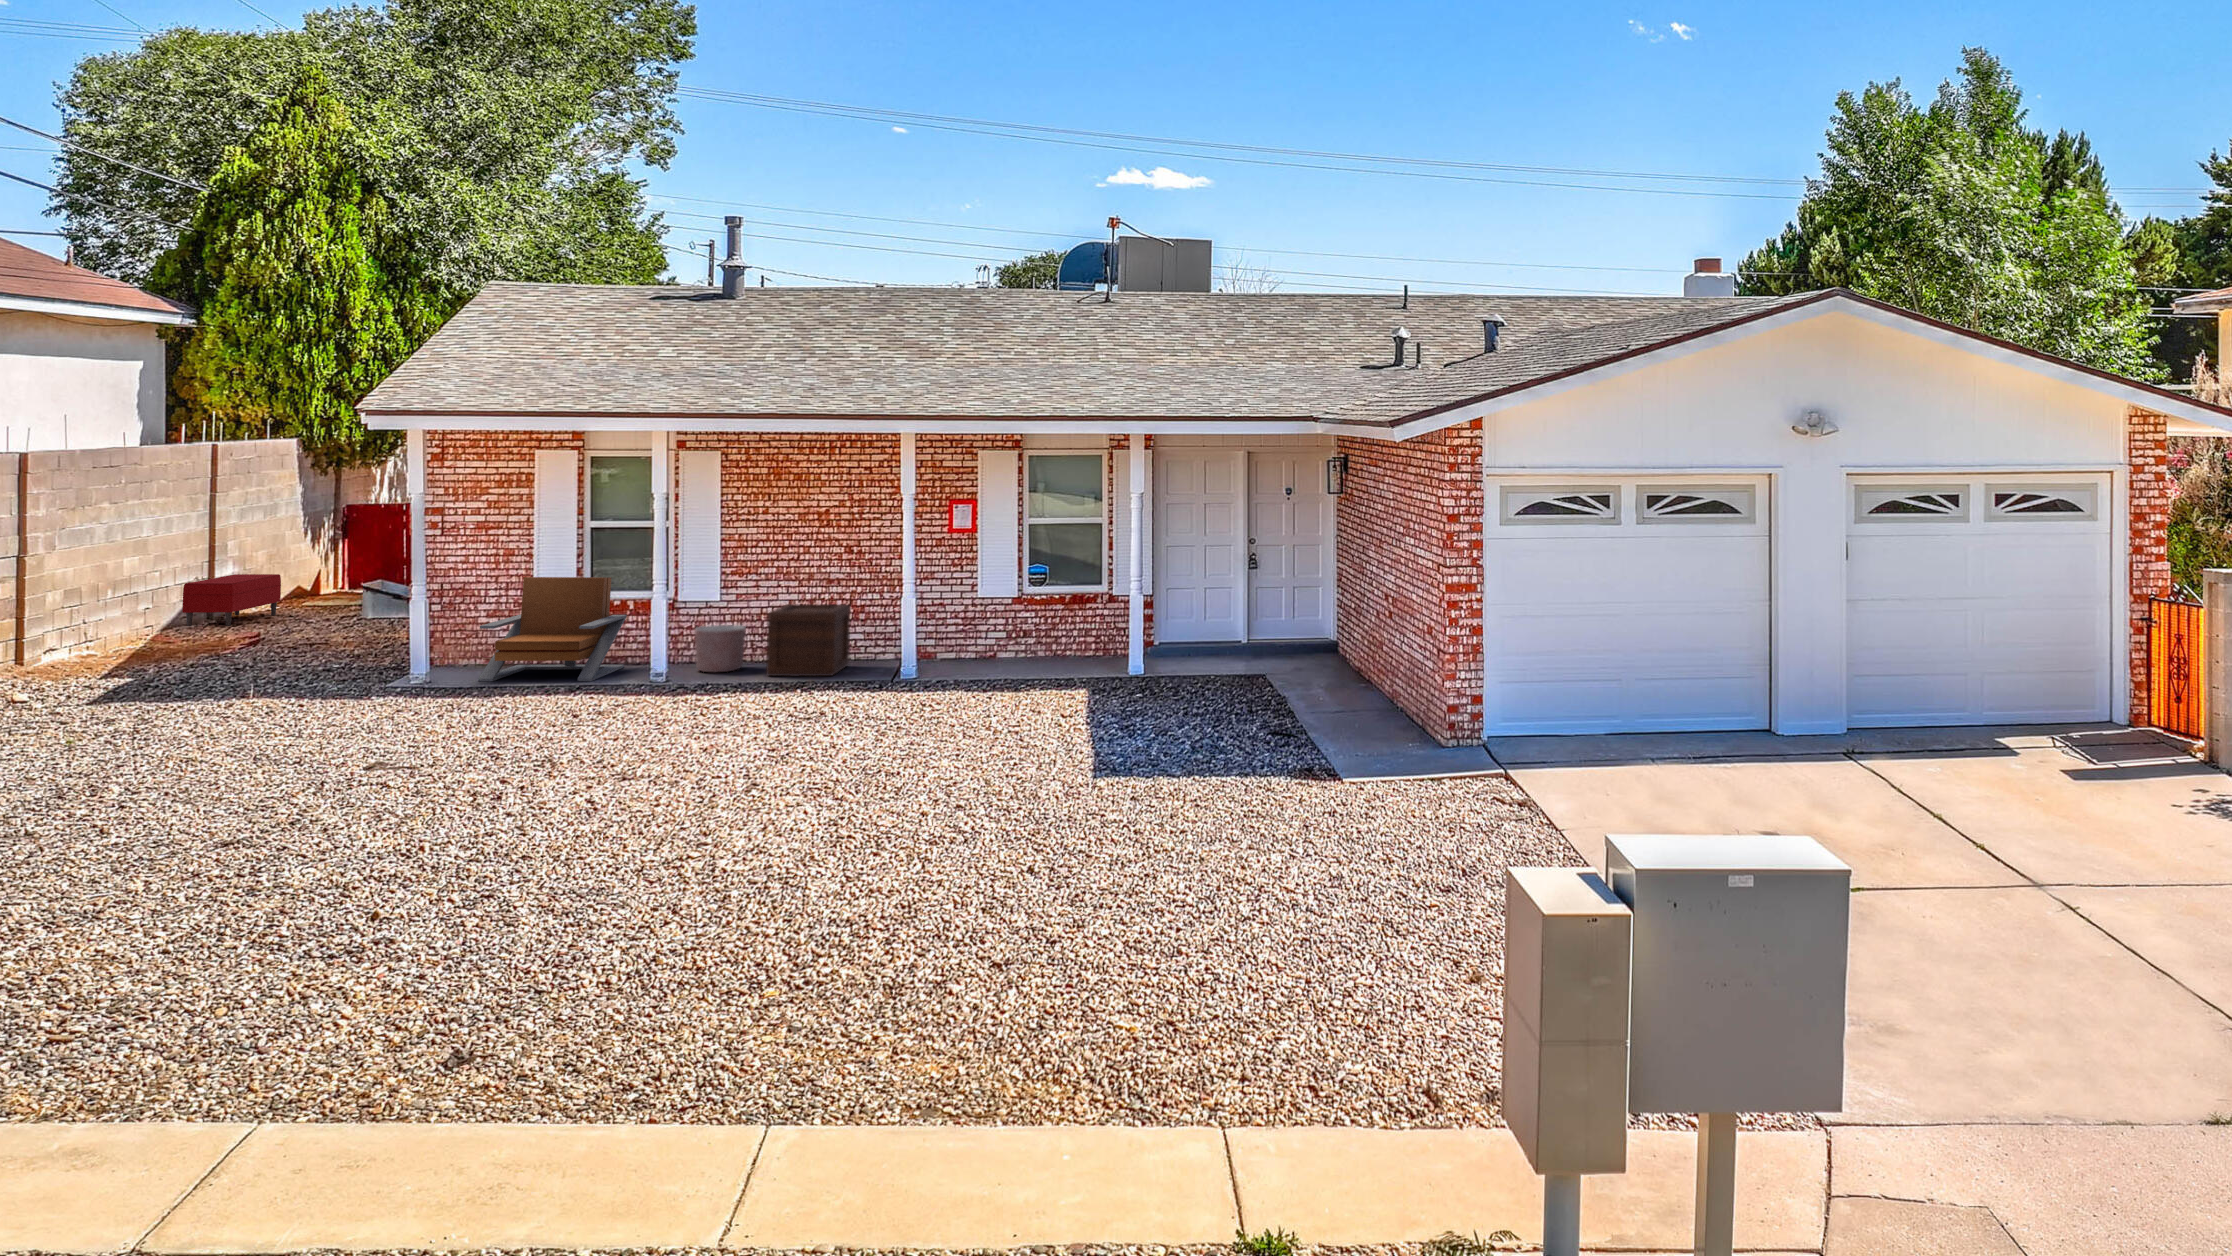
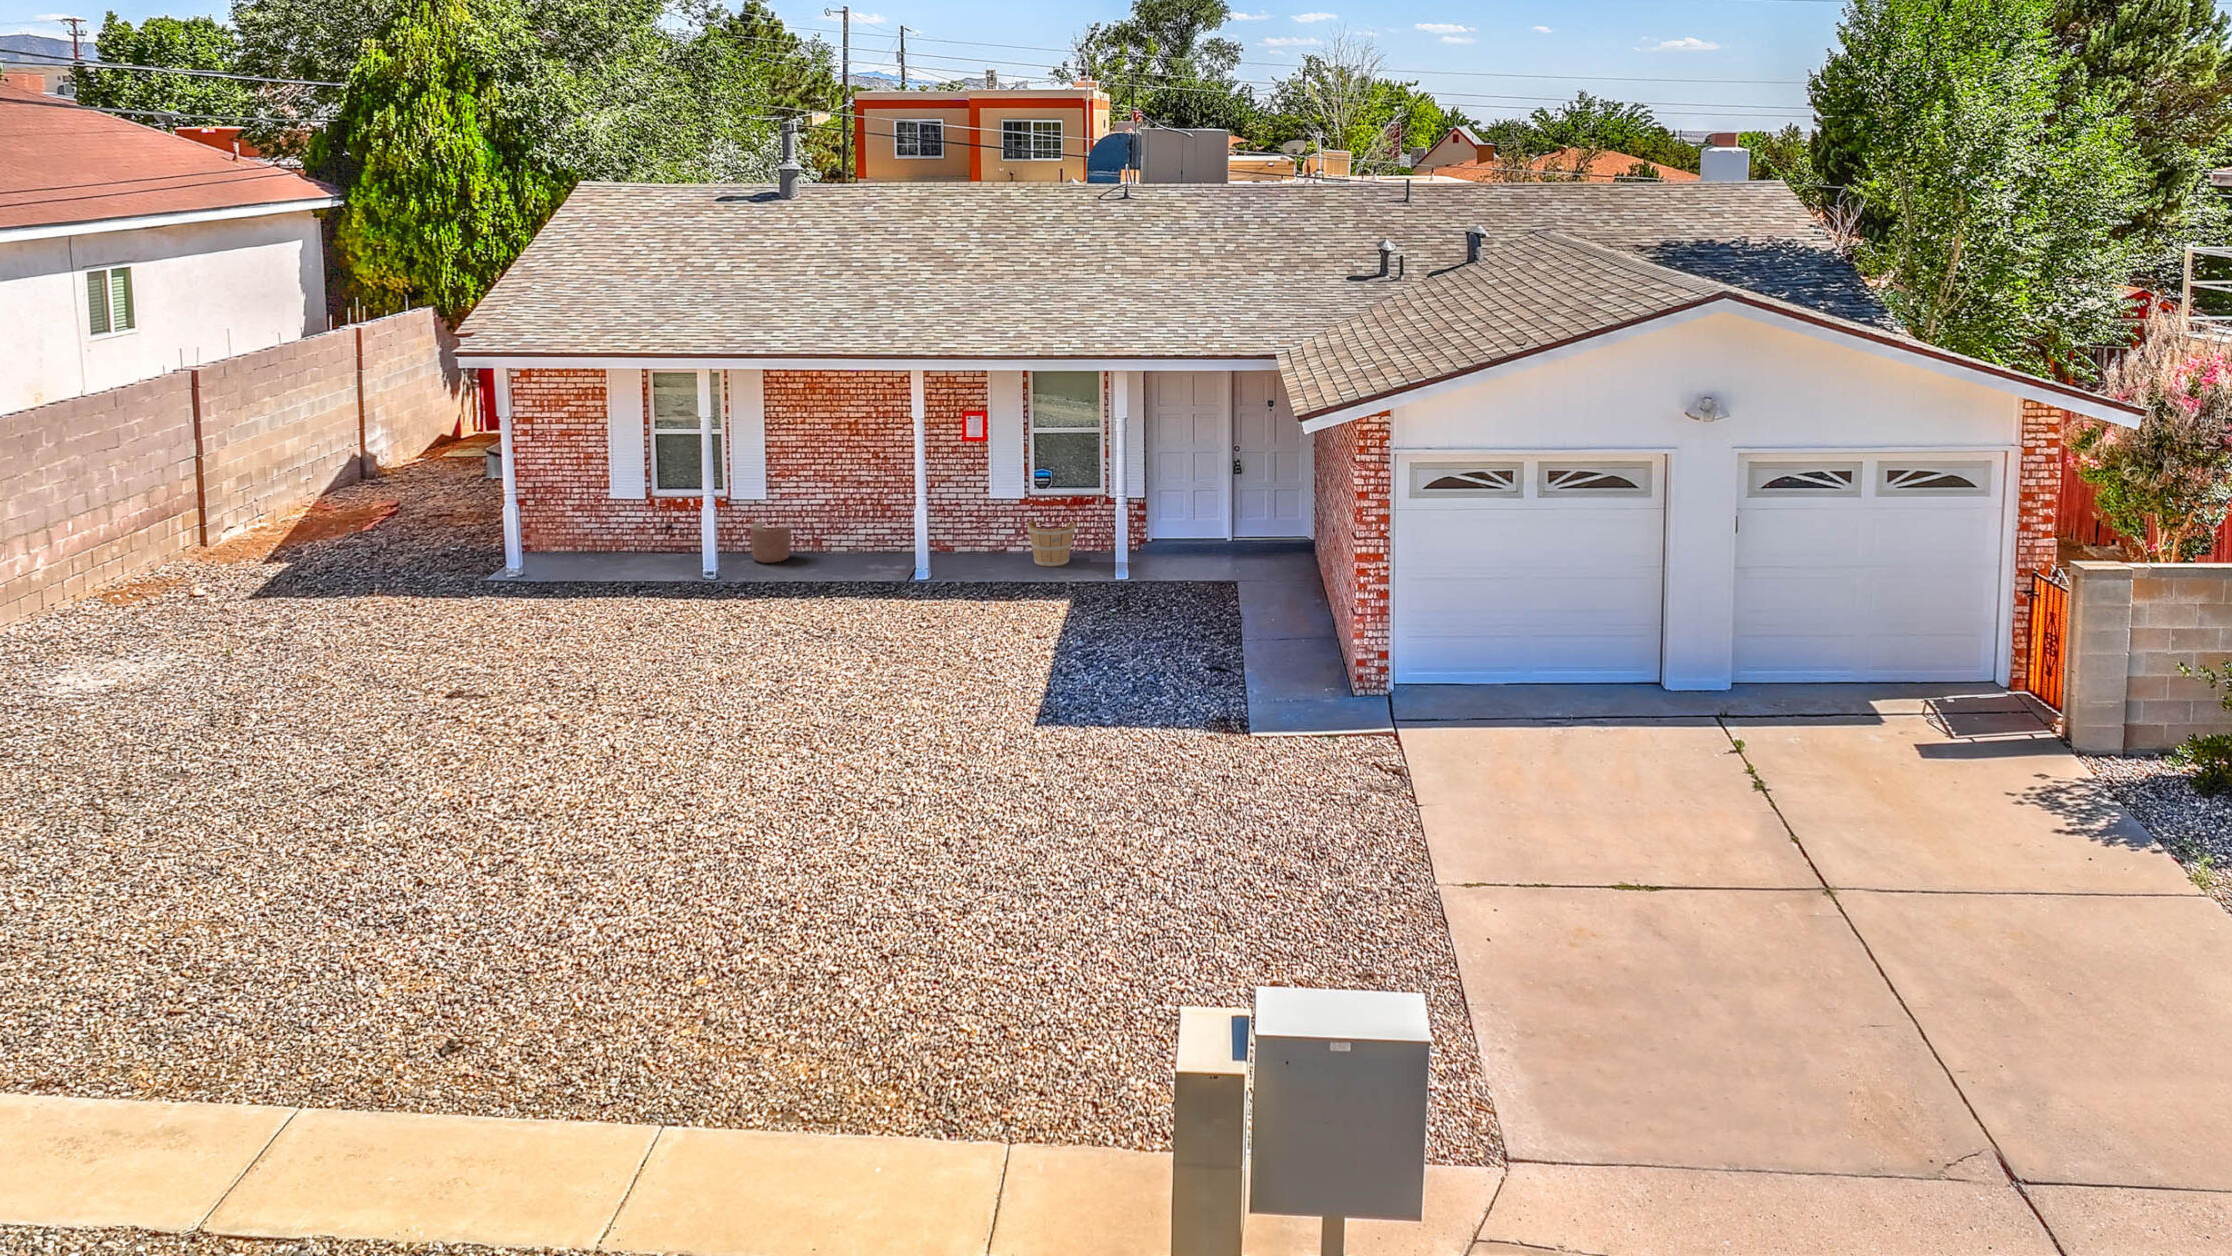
bench: present [182,574,281,626] -> none [364,442,437,490]
lounge chair: present [478,577,627,681] -> none [583,480,698,572]
wooden crate: present [766,604,851,676] -> none [806,505,876,570]
wooden bucket: none [1034,617,1091,670] -> present [1027,521,1076,567]

